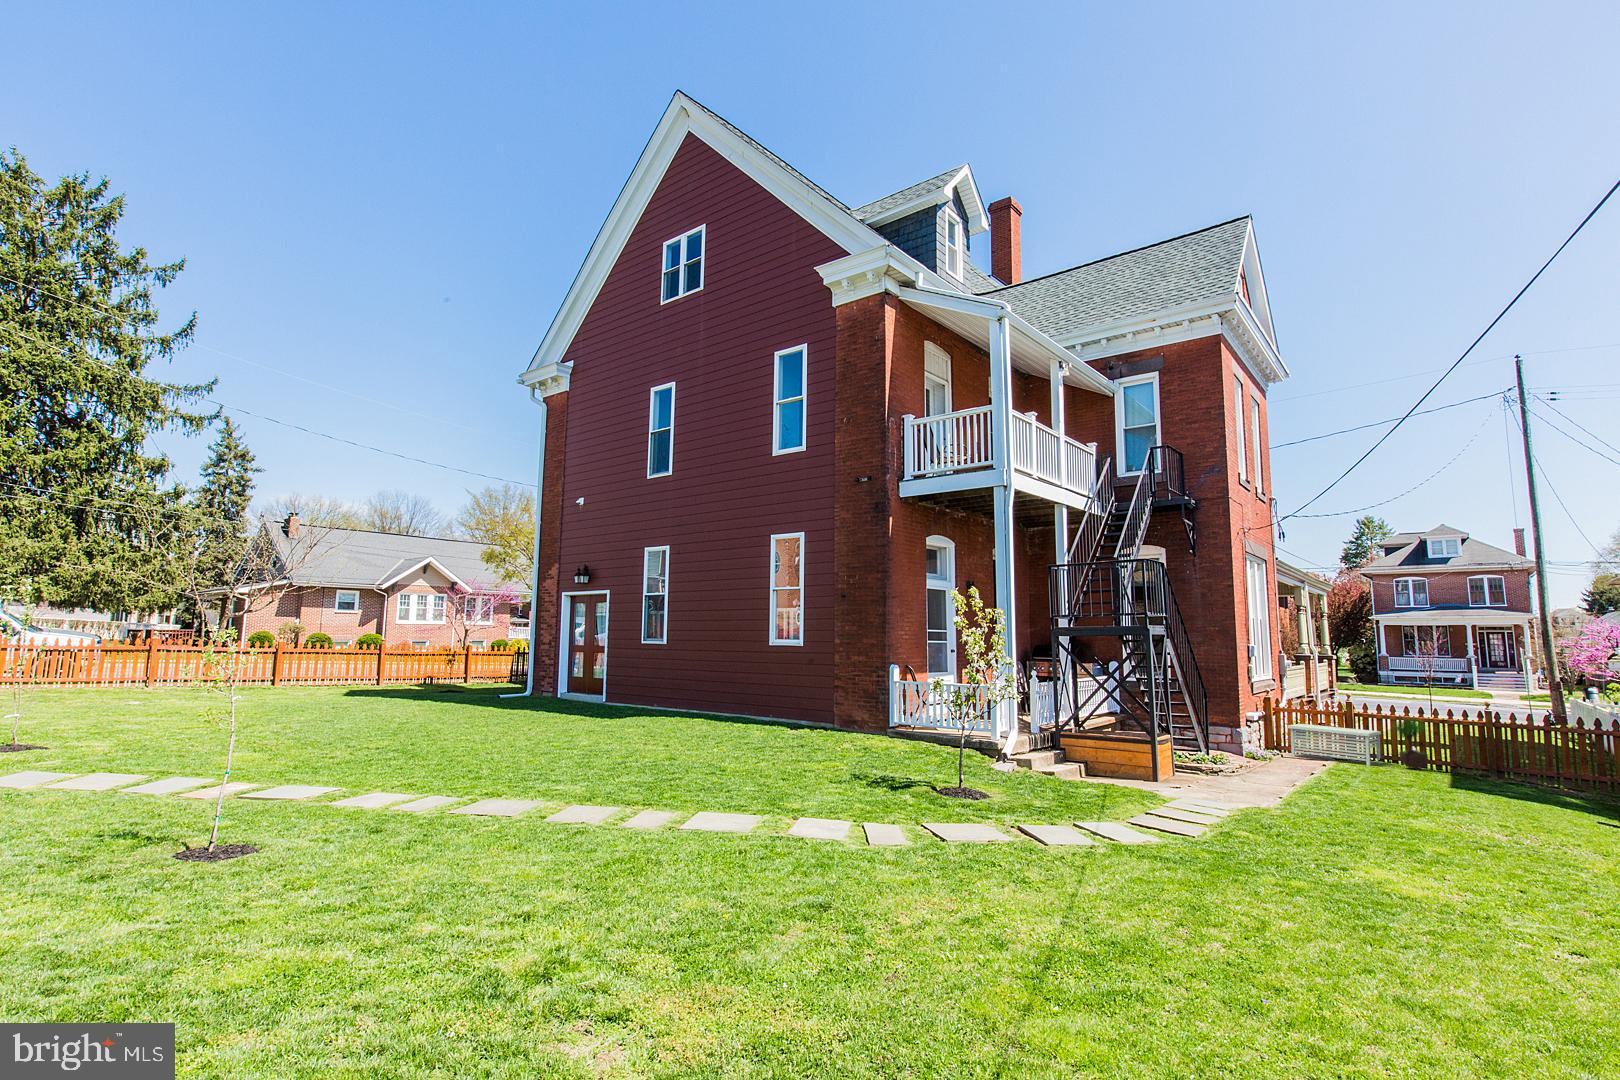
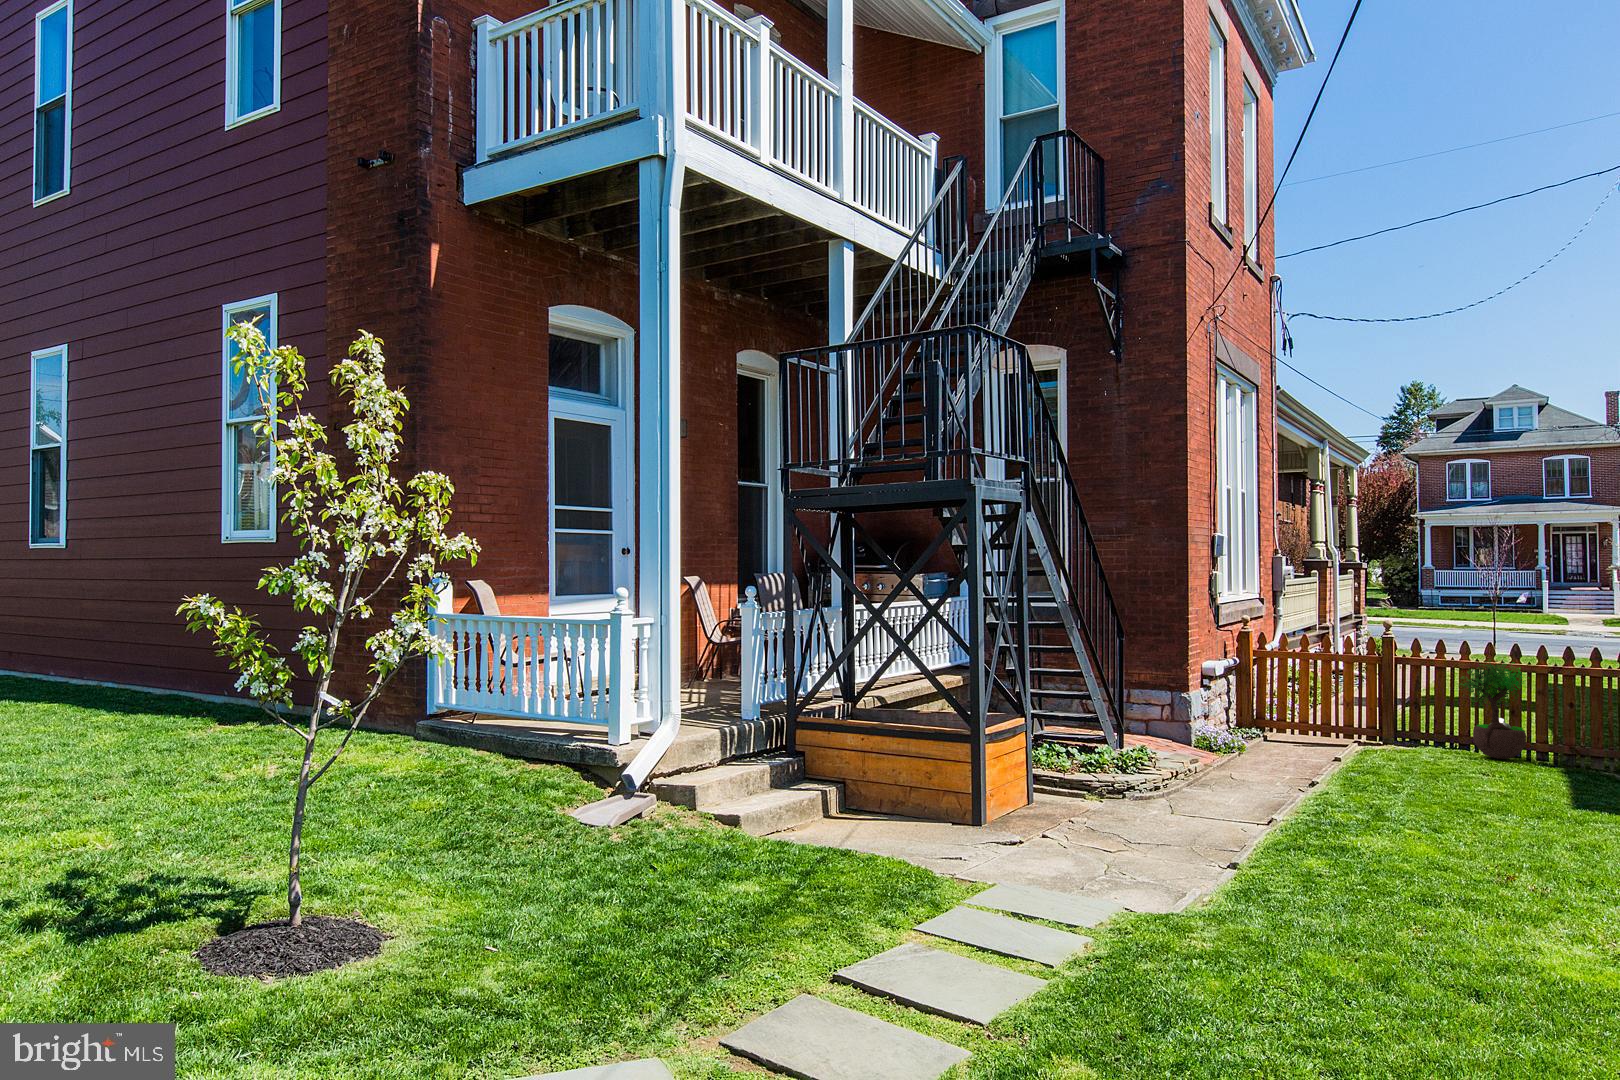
storage bench: present [1287,724,1381,766] -> none [1275,677,1441,756]

